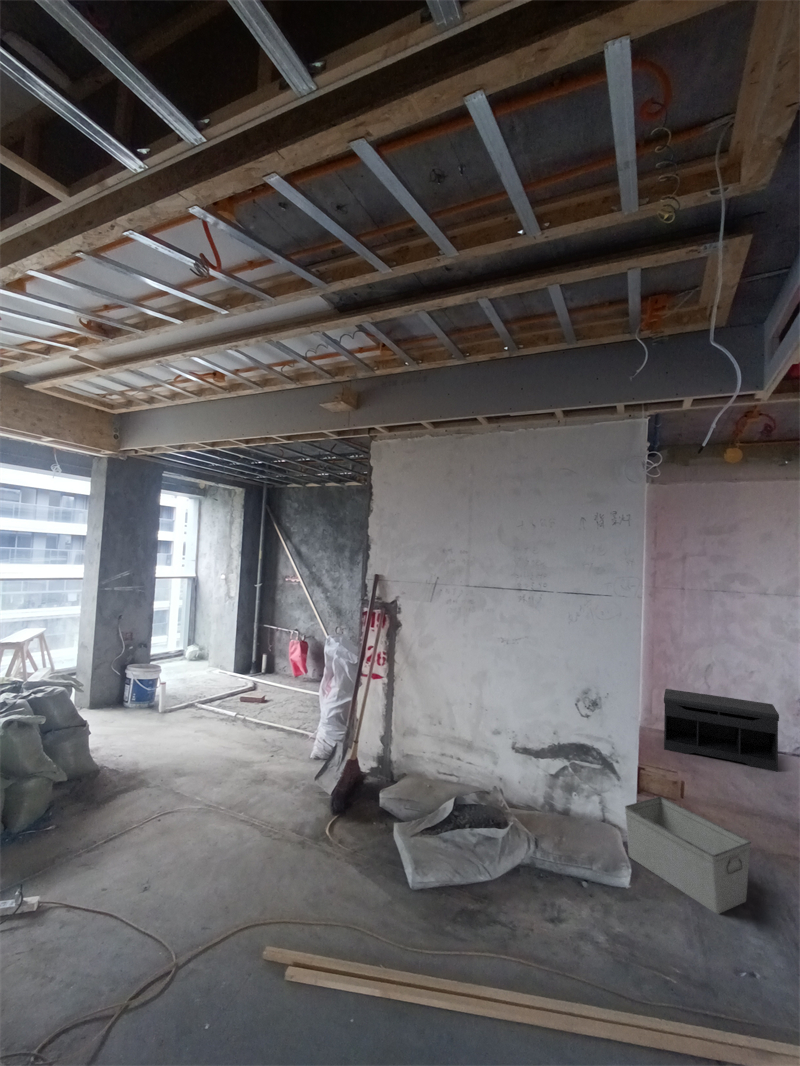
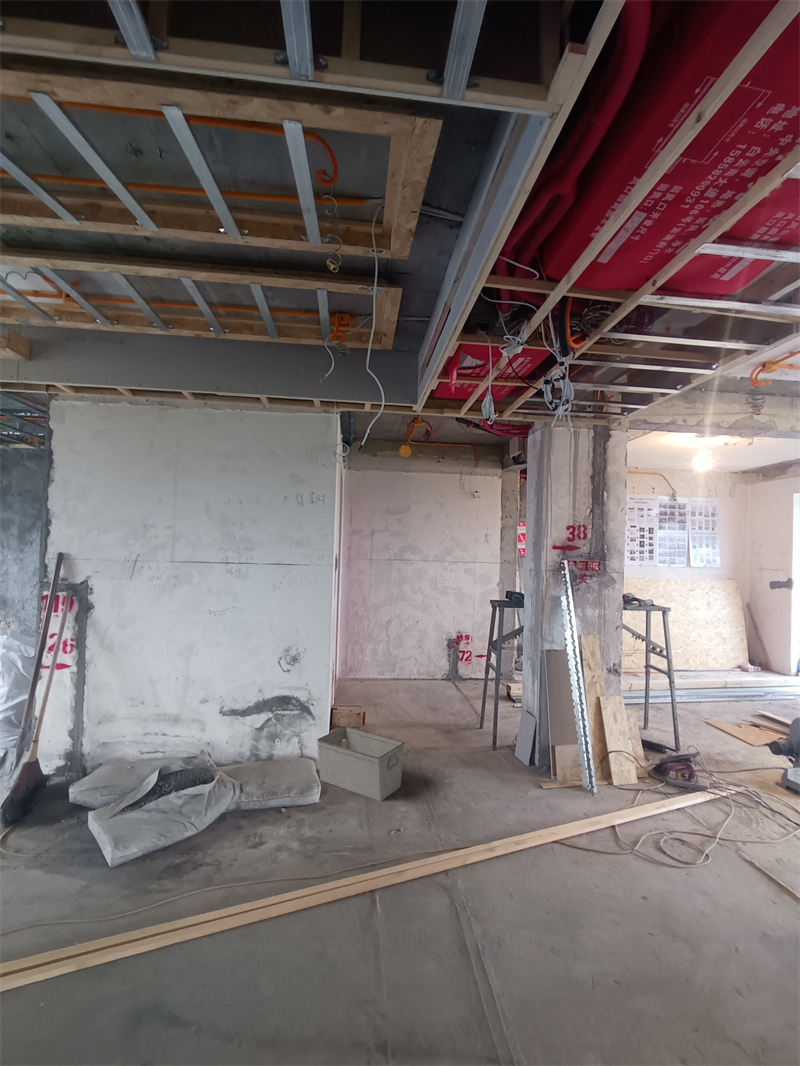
bench: present [664,689,779,772] -> none [353,642,432,694]

